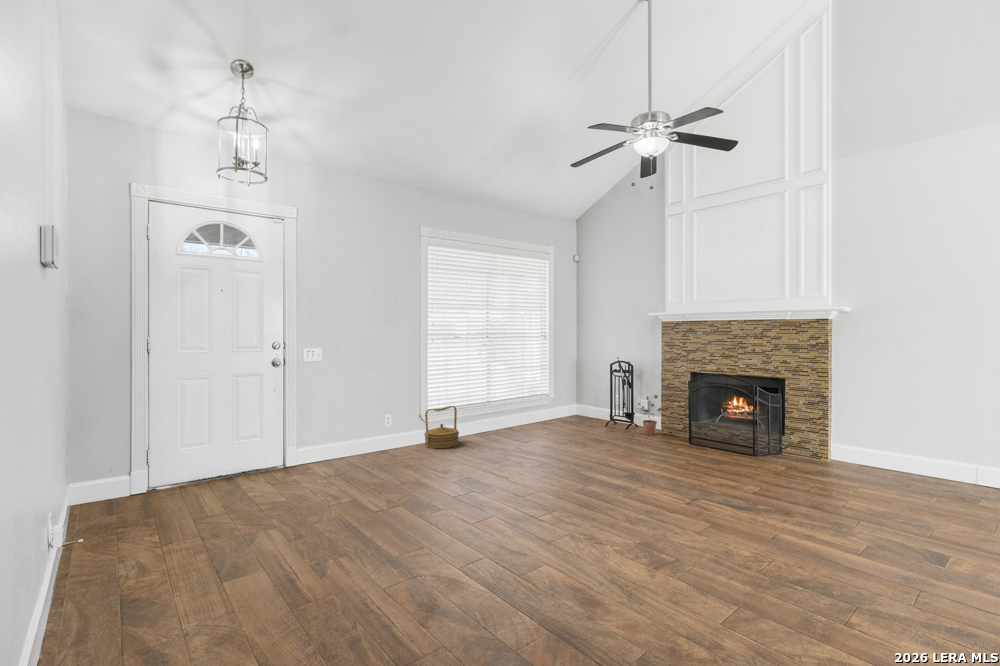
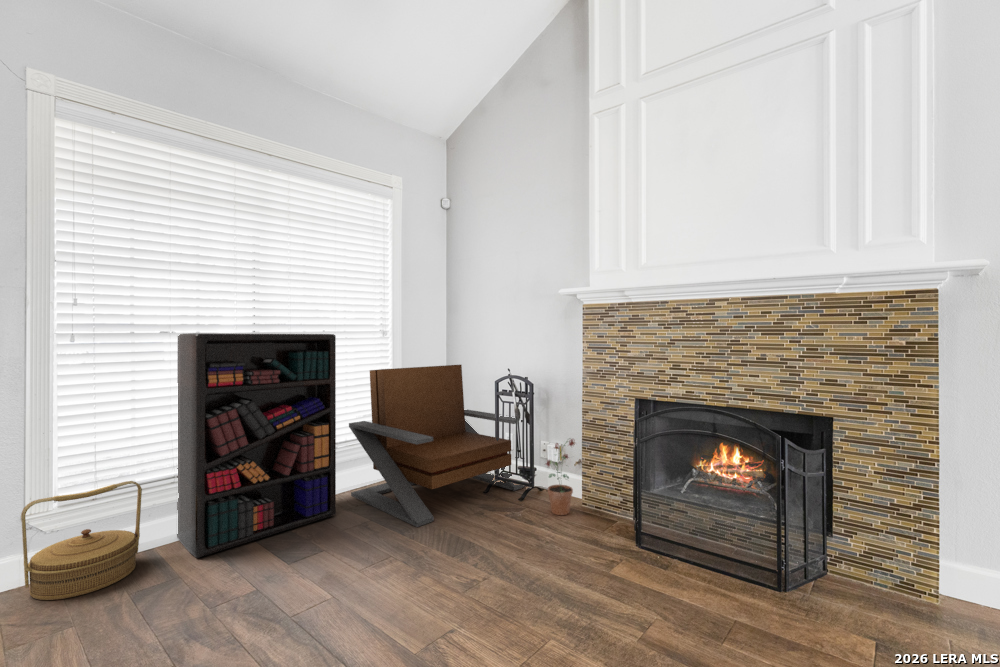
bookshelf: none [460,338,530,441] -> present [177,333,336,558]
lounge chair: none [529,355,628,436] -> present [349,365,525,527]

